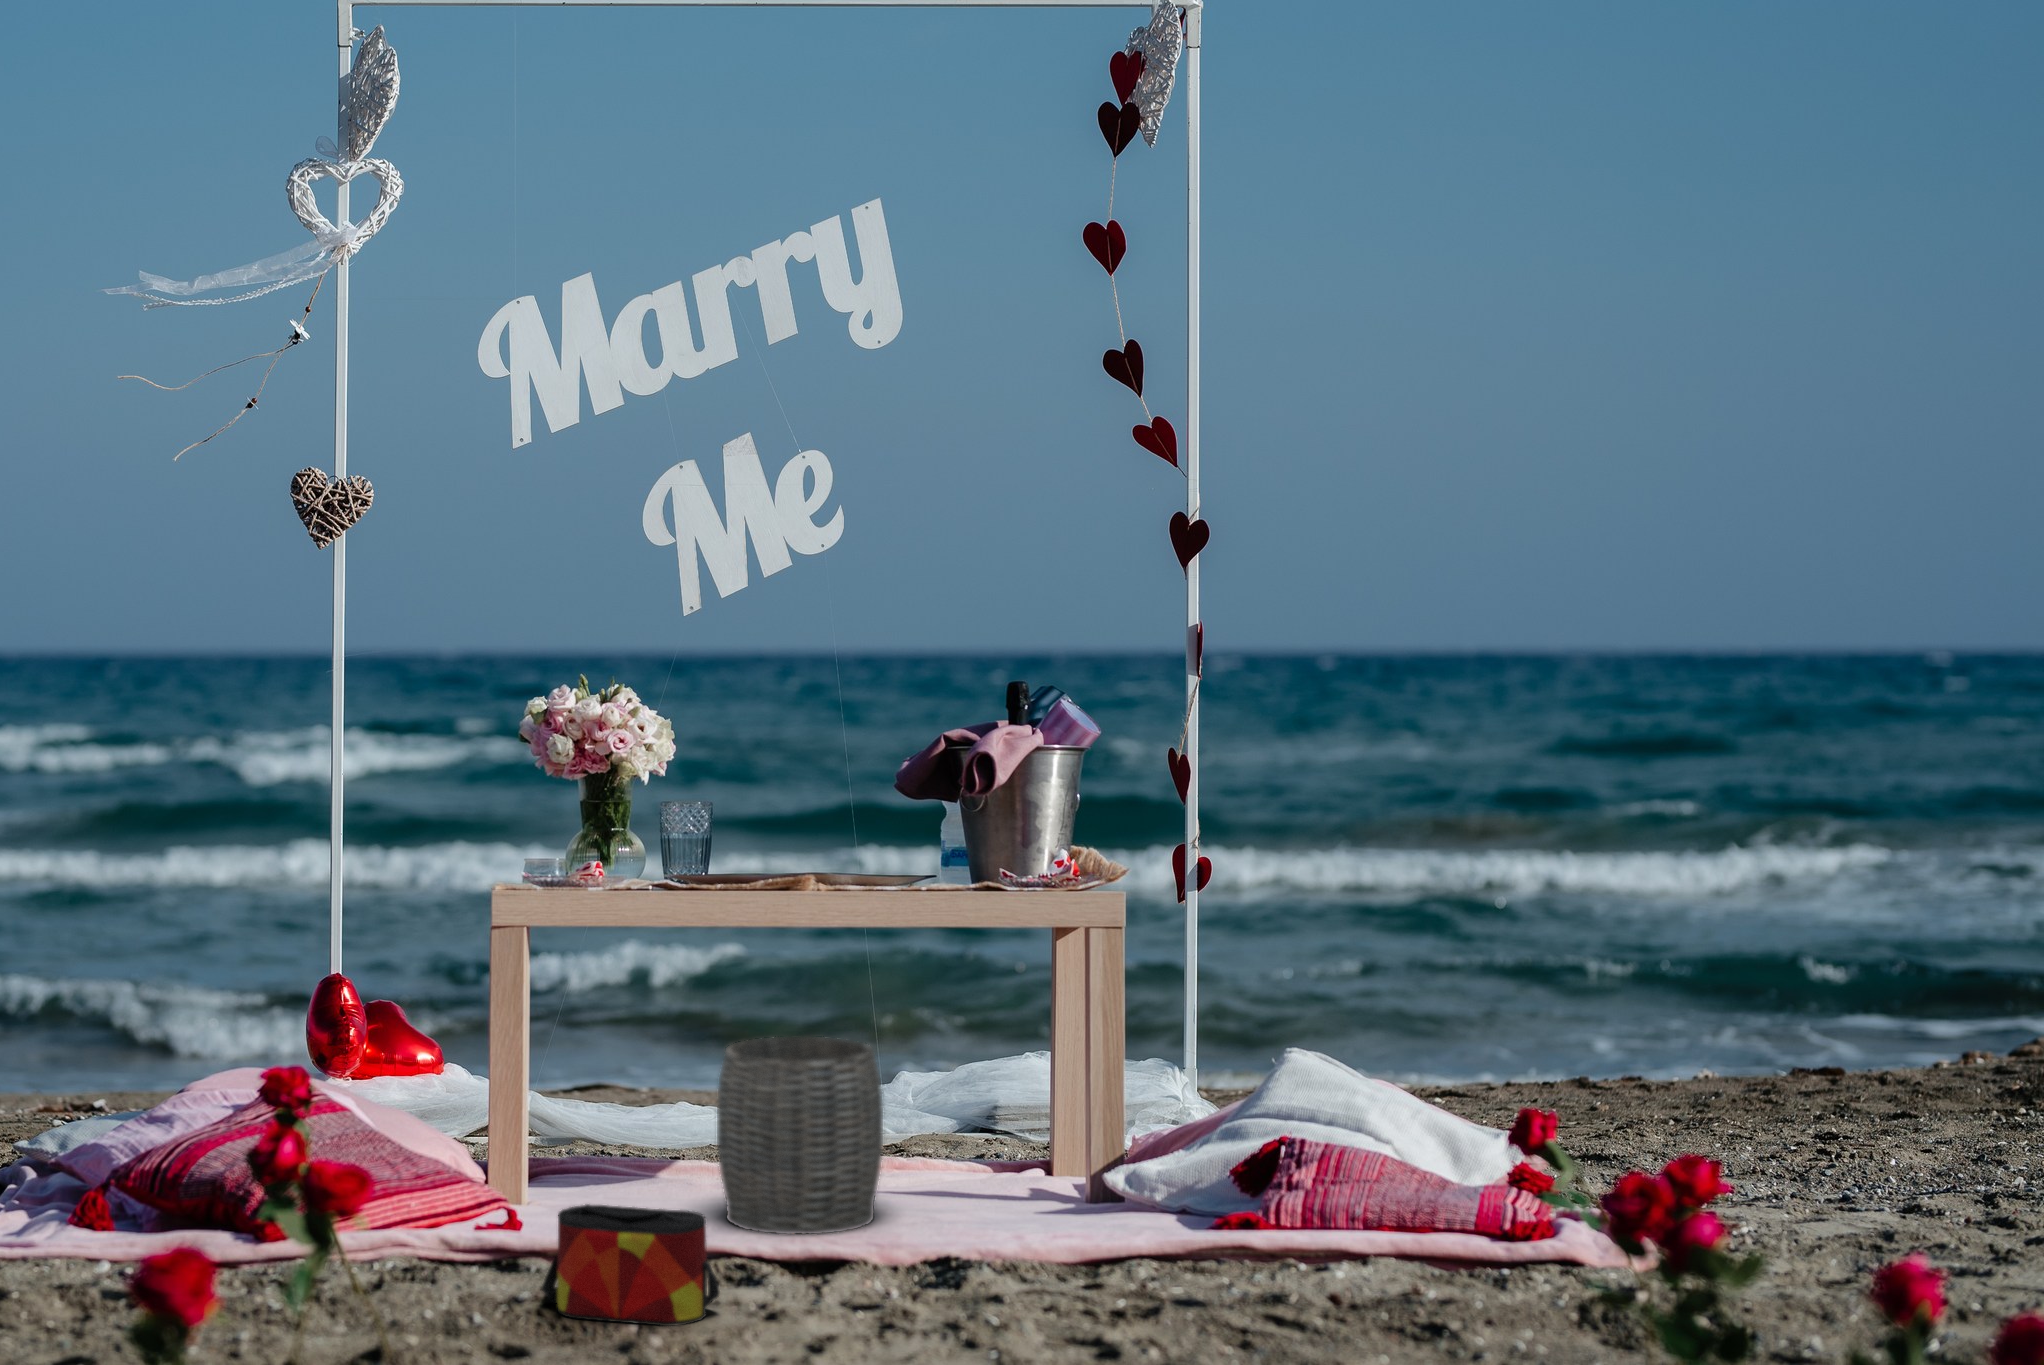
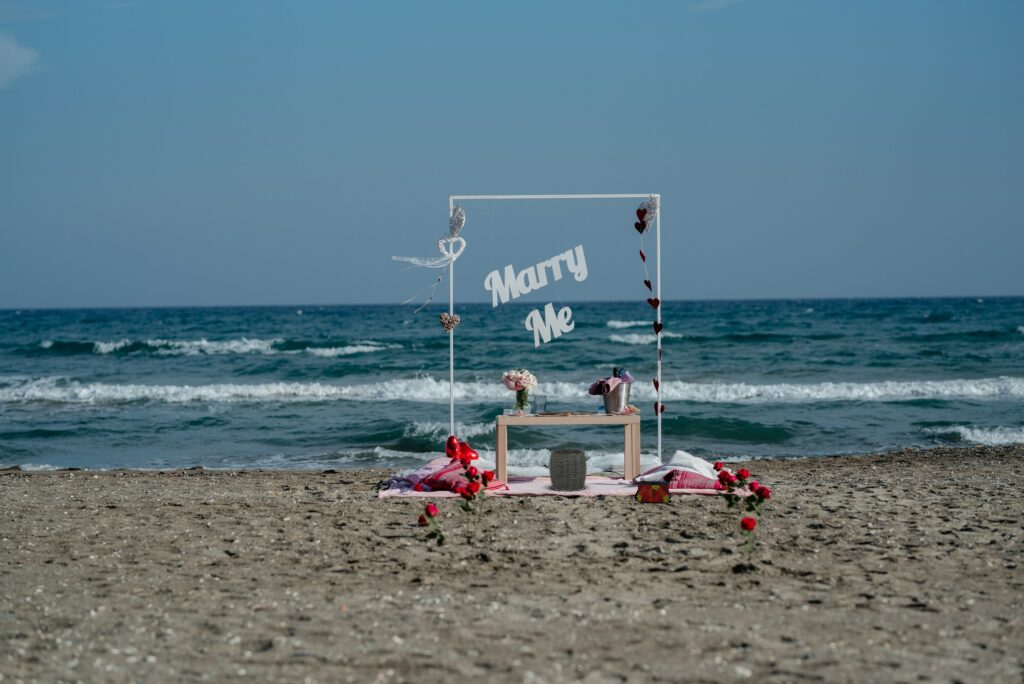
bag: present [542,1204,720,1326] -> present [634,480,671,504]

